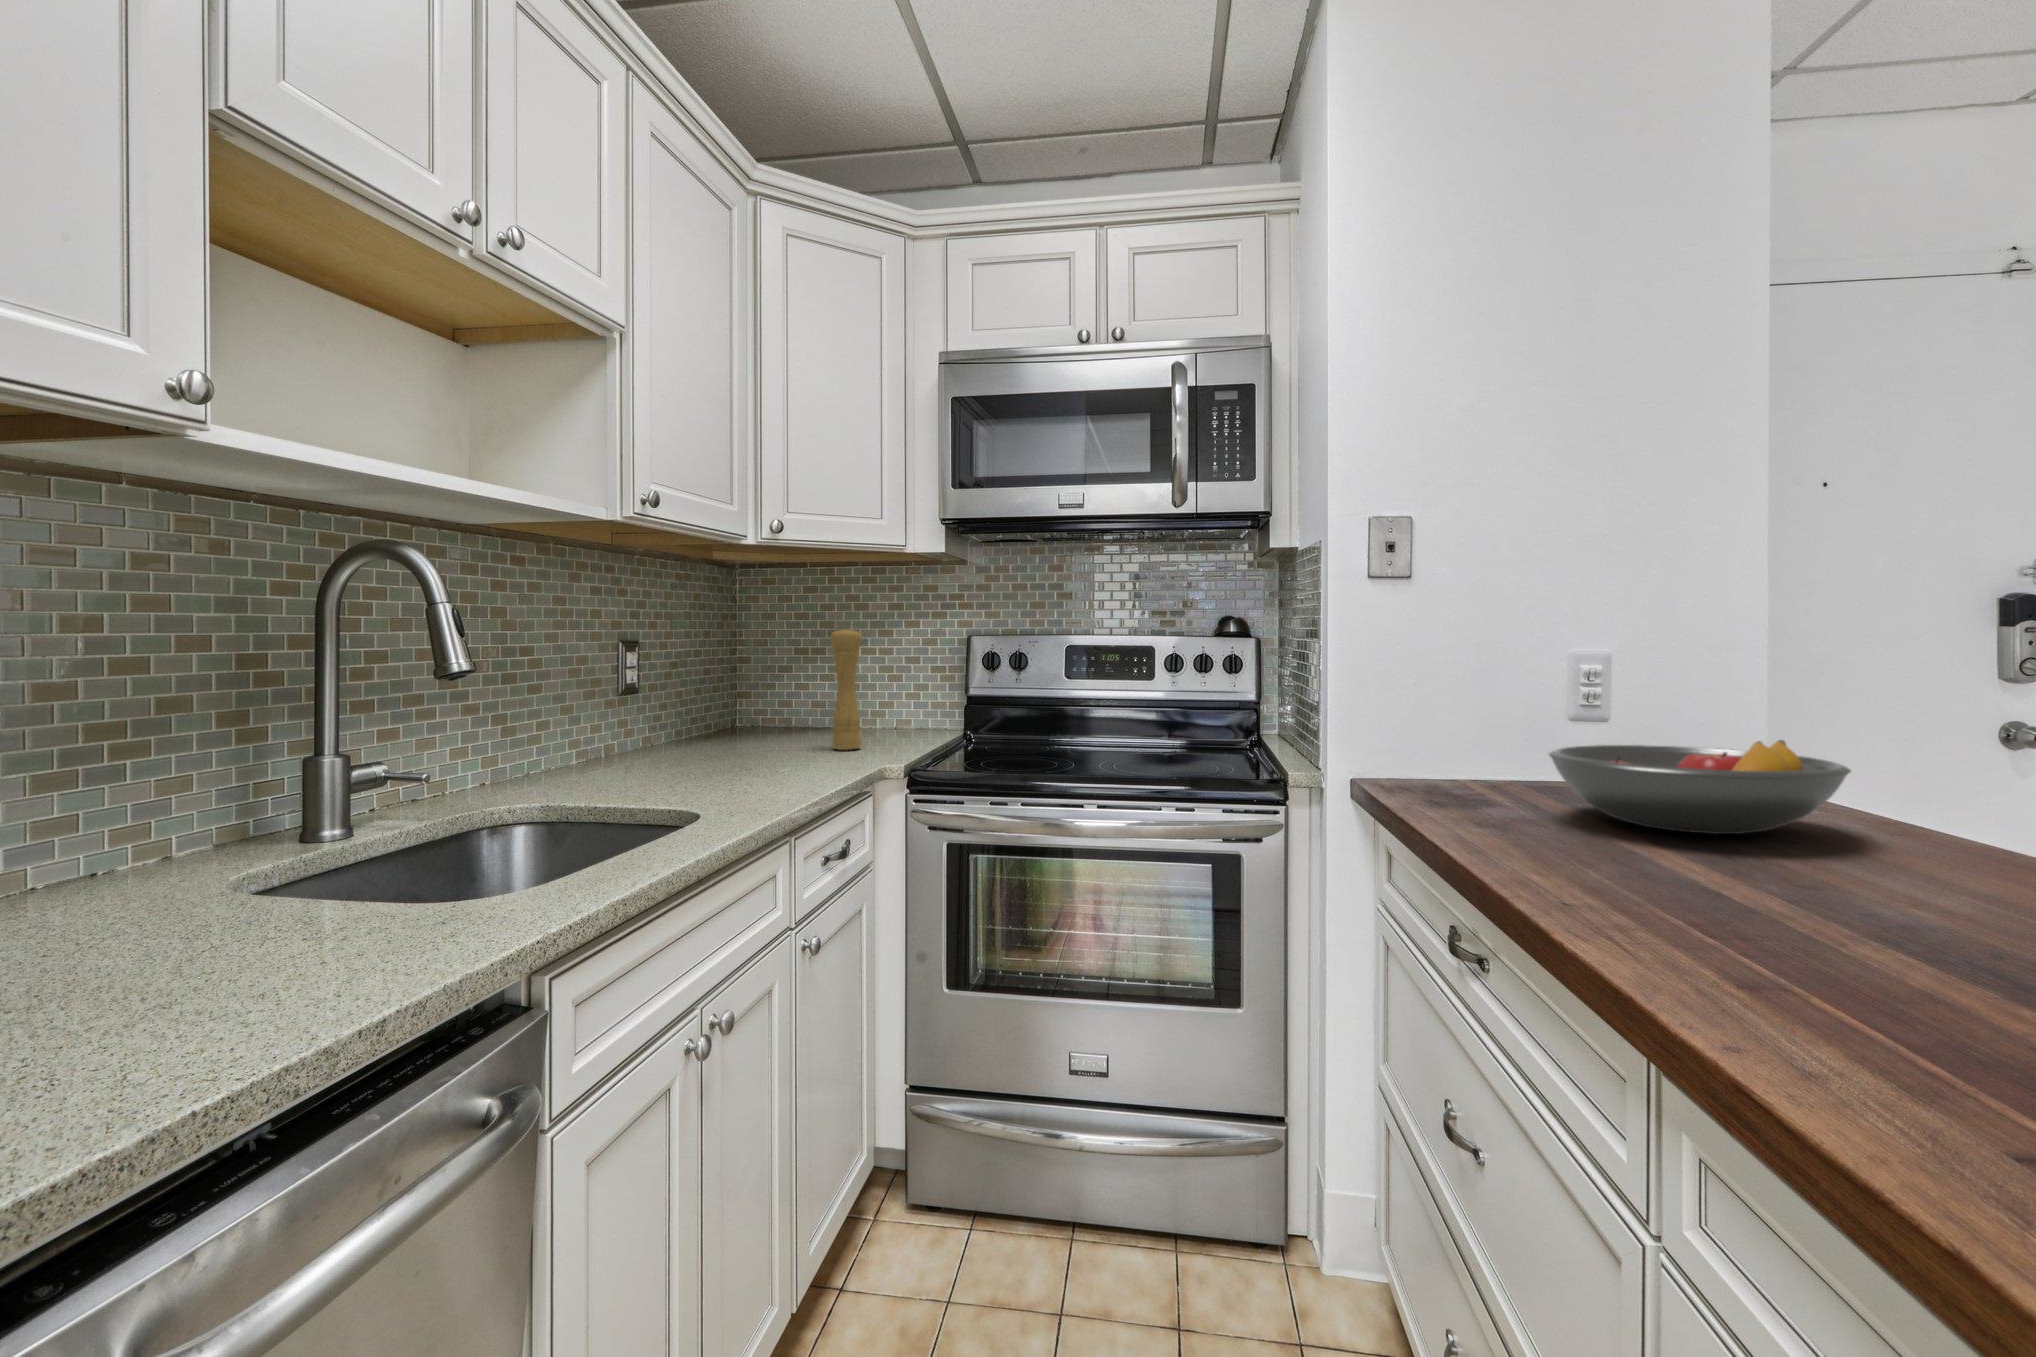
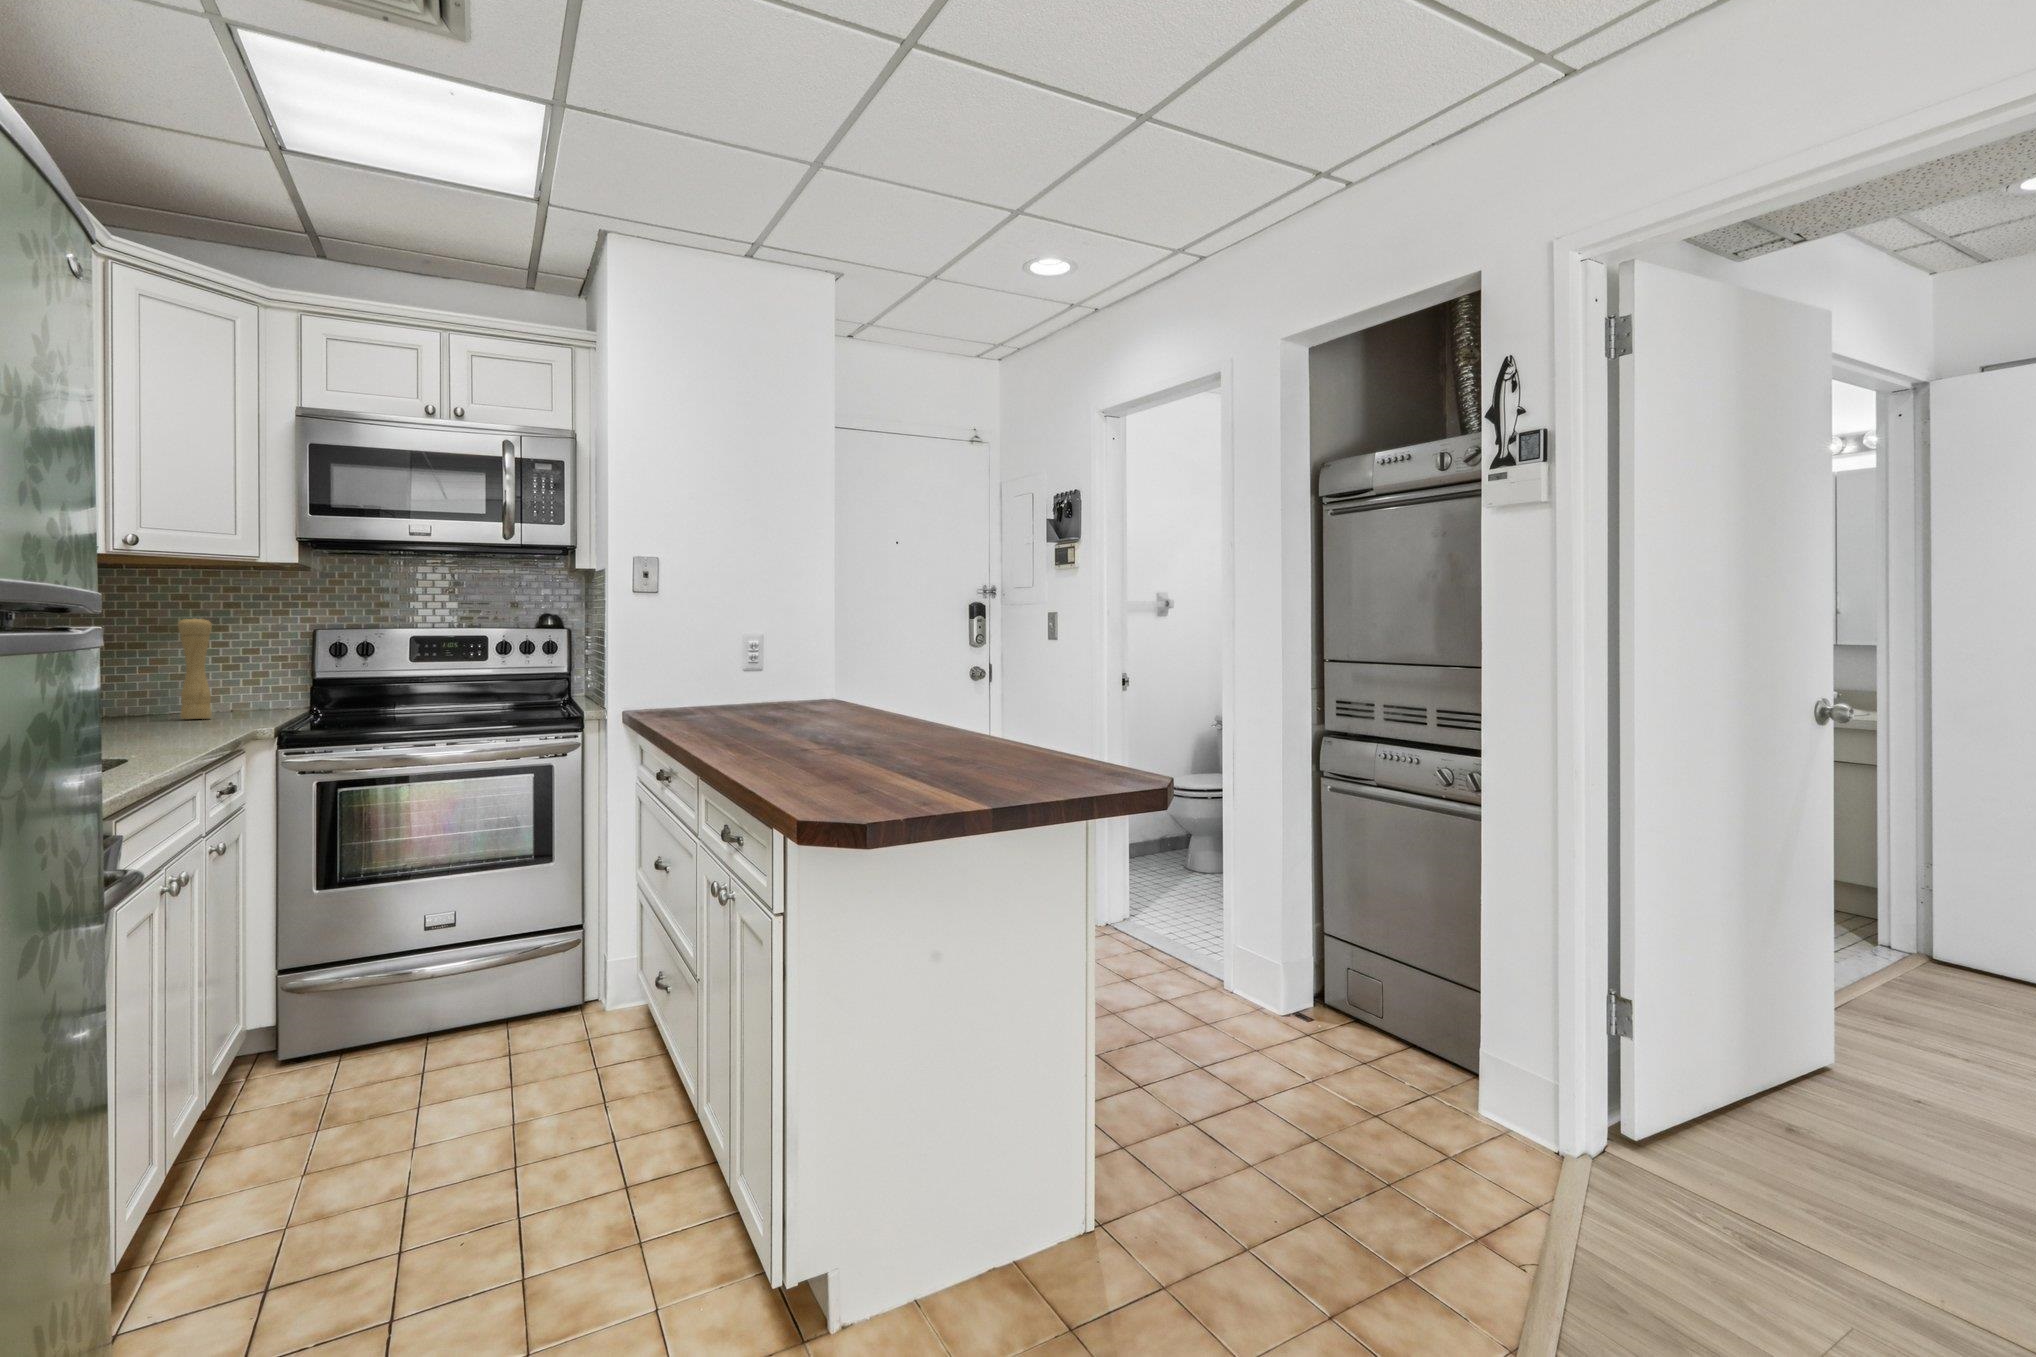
fruit bowl: present [1549,740,1851,834] -> none [713,676,829,717]

